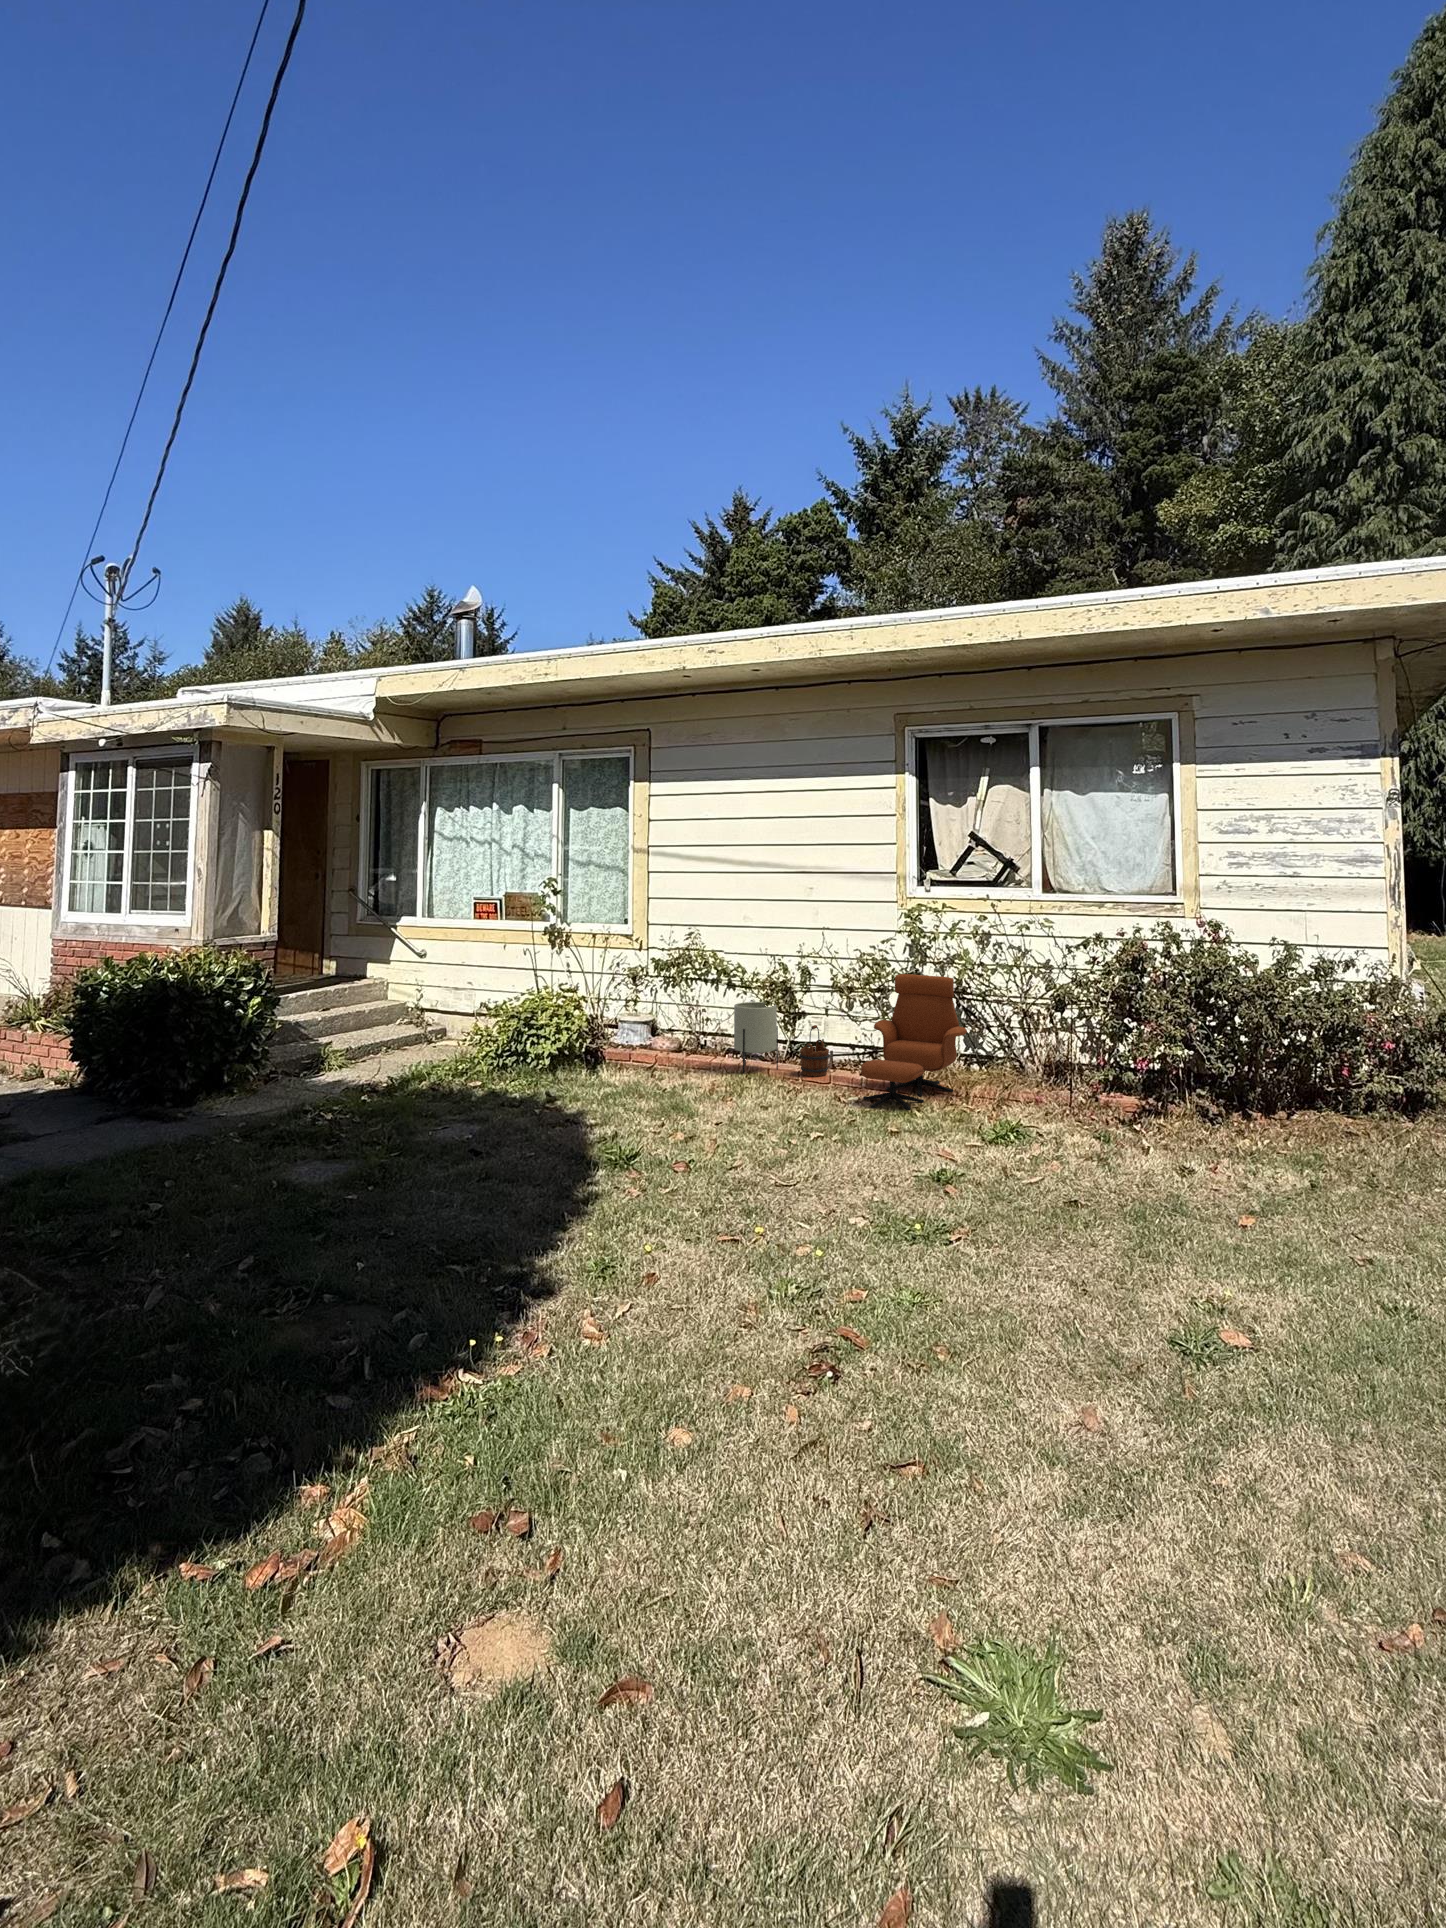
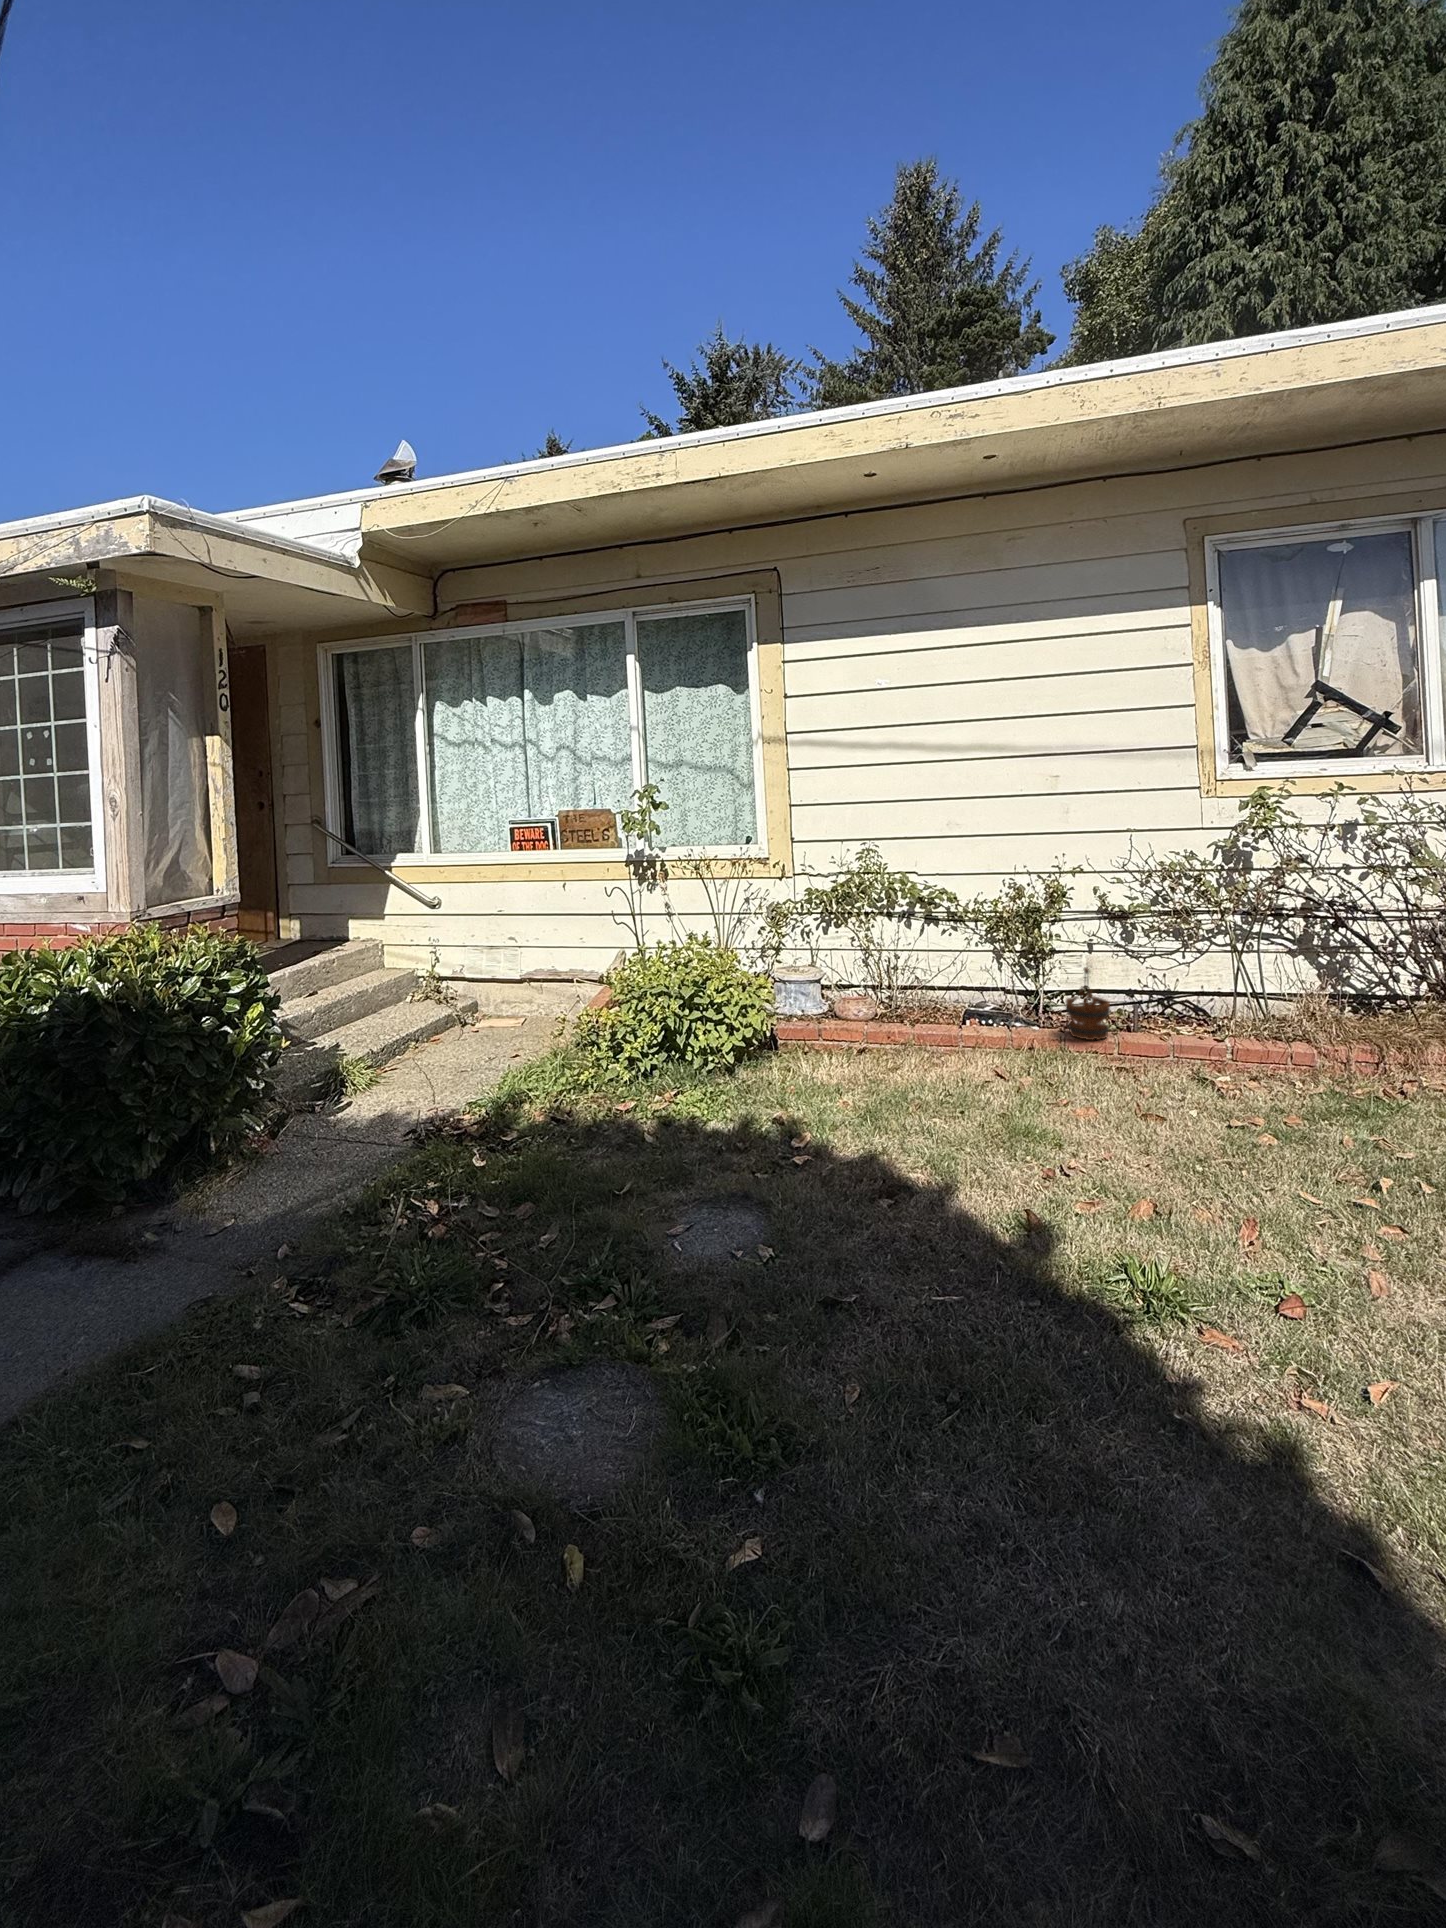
lounge chair: present [861,974,967,1110] -> none [1200,889,1364,1100]
planter: present [734,1002,778,1074] -> none [961,939,1027,1044]

